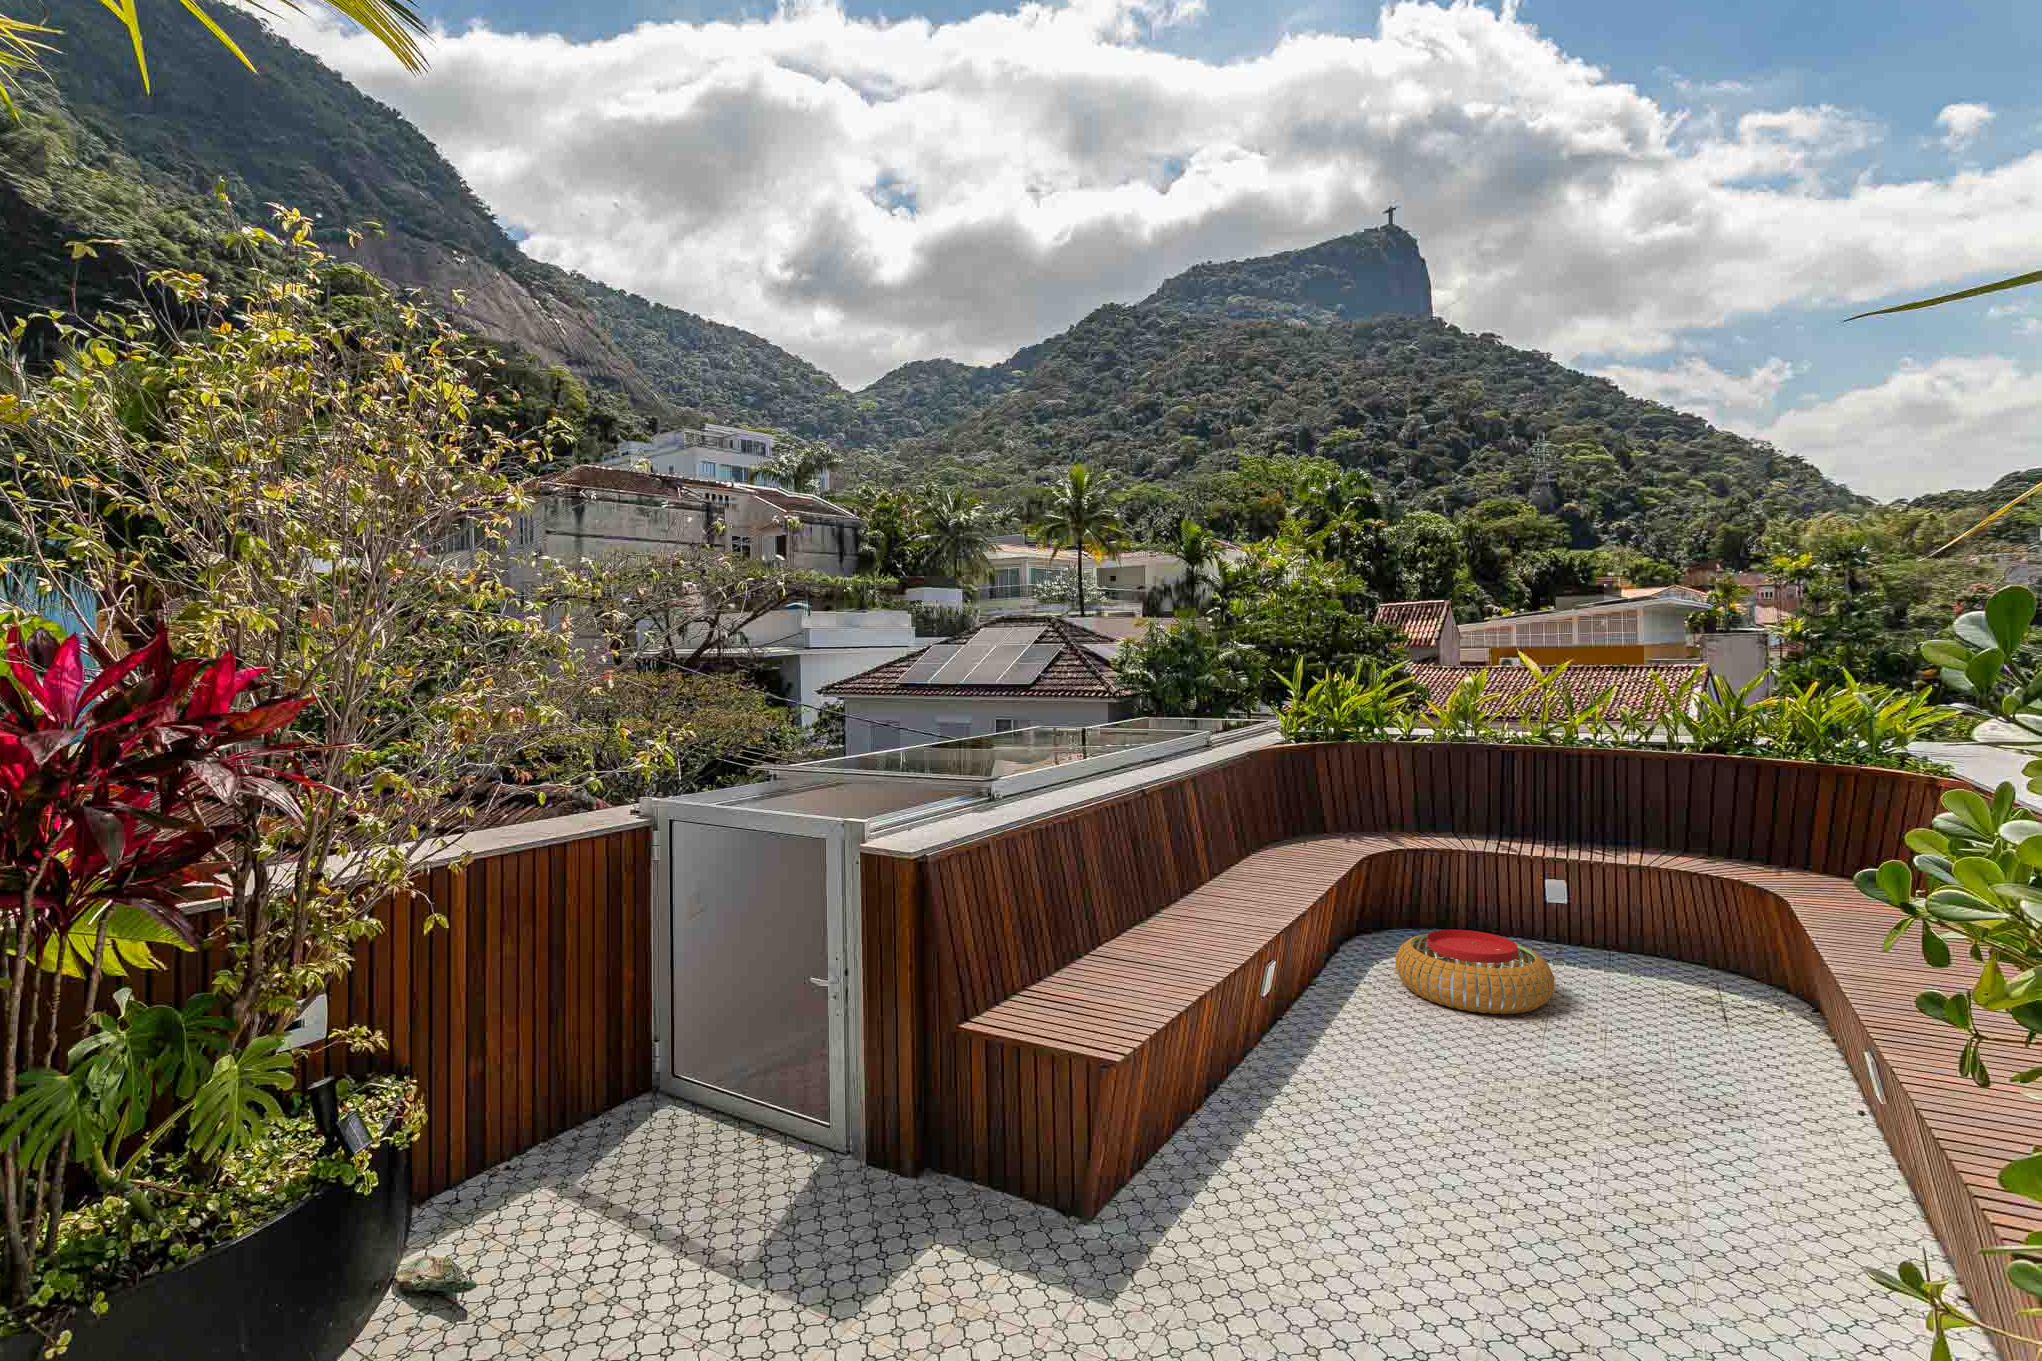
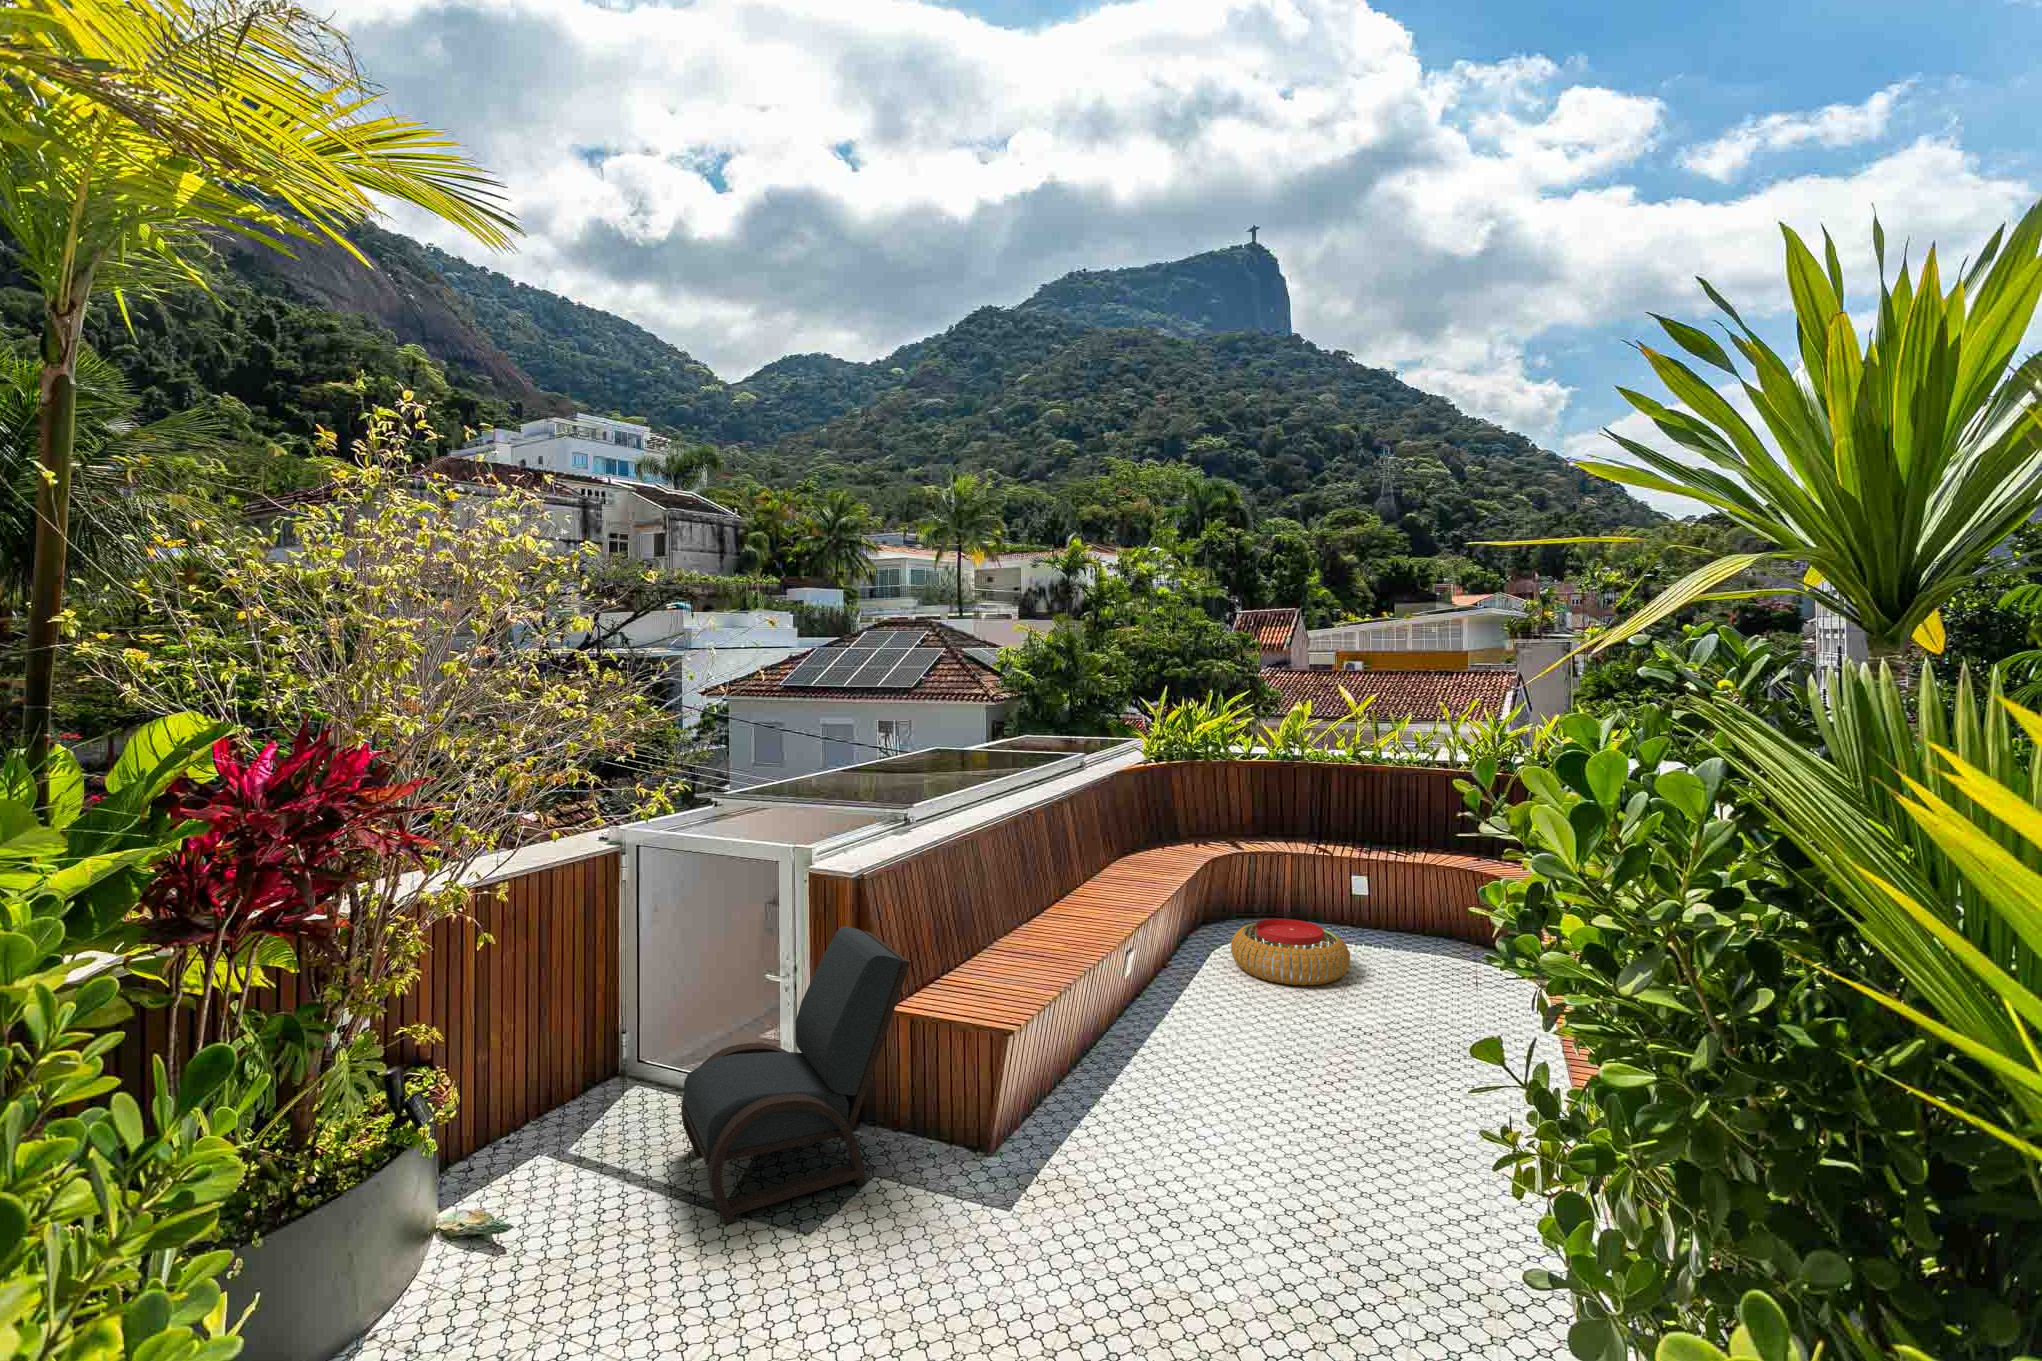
lounge chair: none [702,920,978,1299] -> present [681,926,910,1224]

